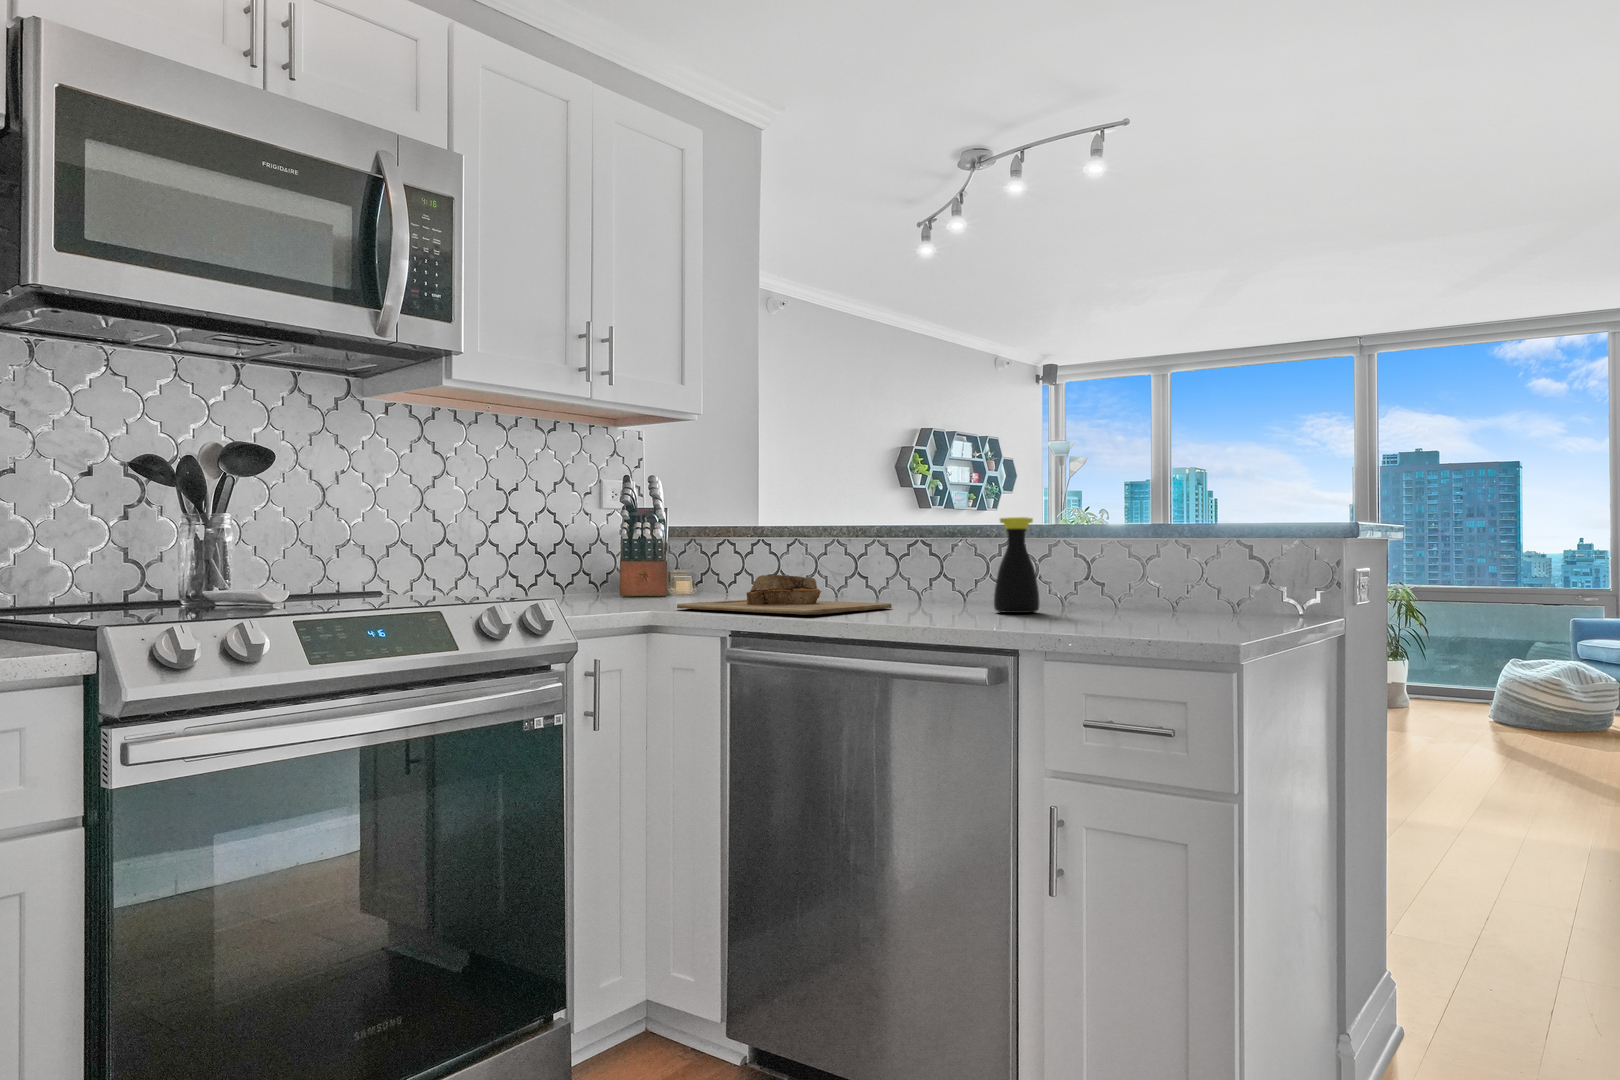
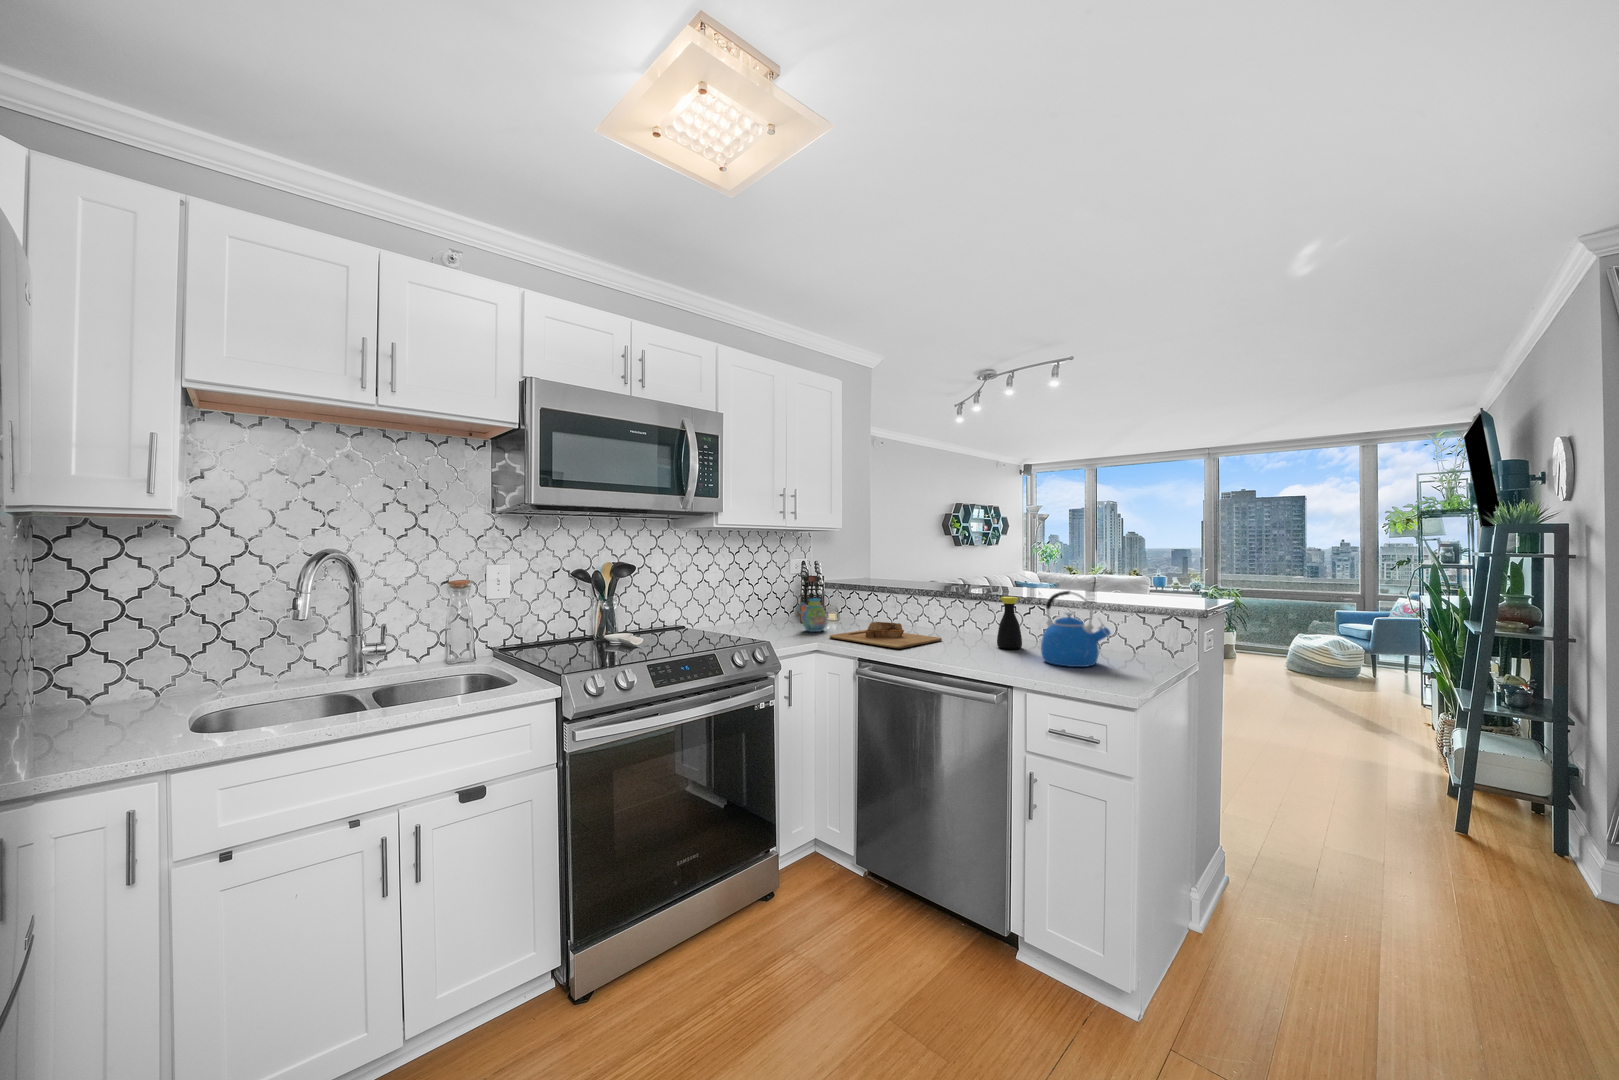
kettle: none [1074,488,1198,625] -> present [1041,591,1110,667]
mug: none [614,542,674,604] -> present [798,599,827,632]

